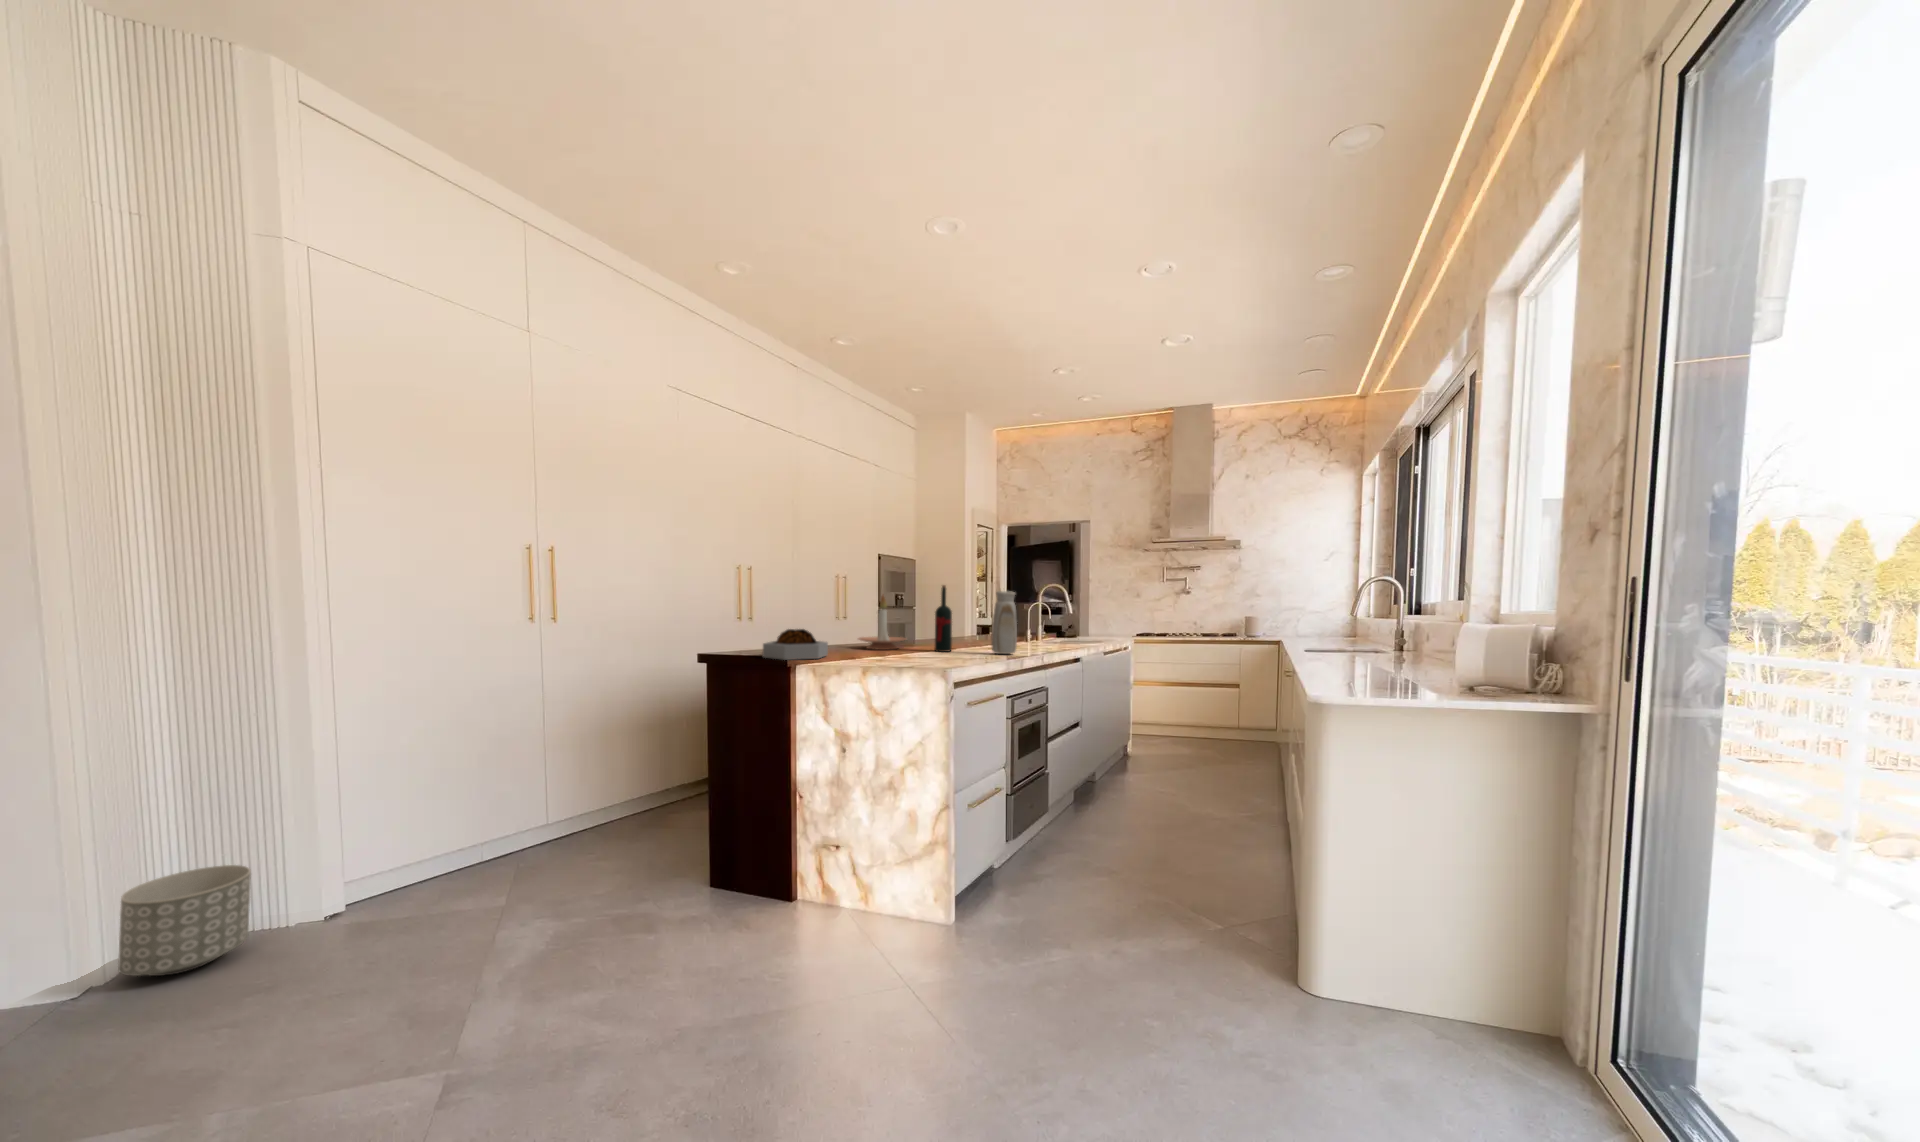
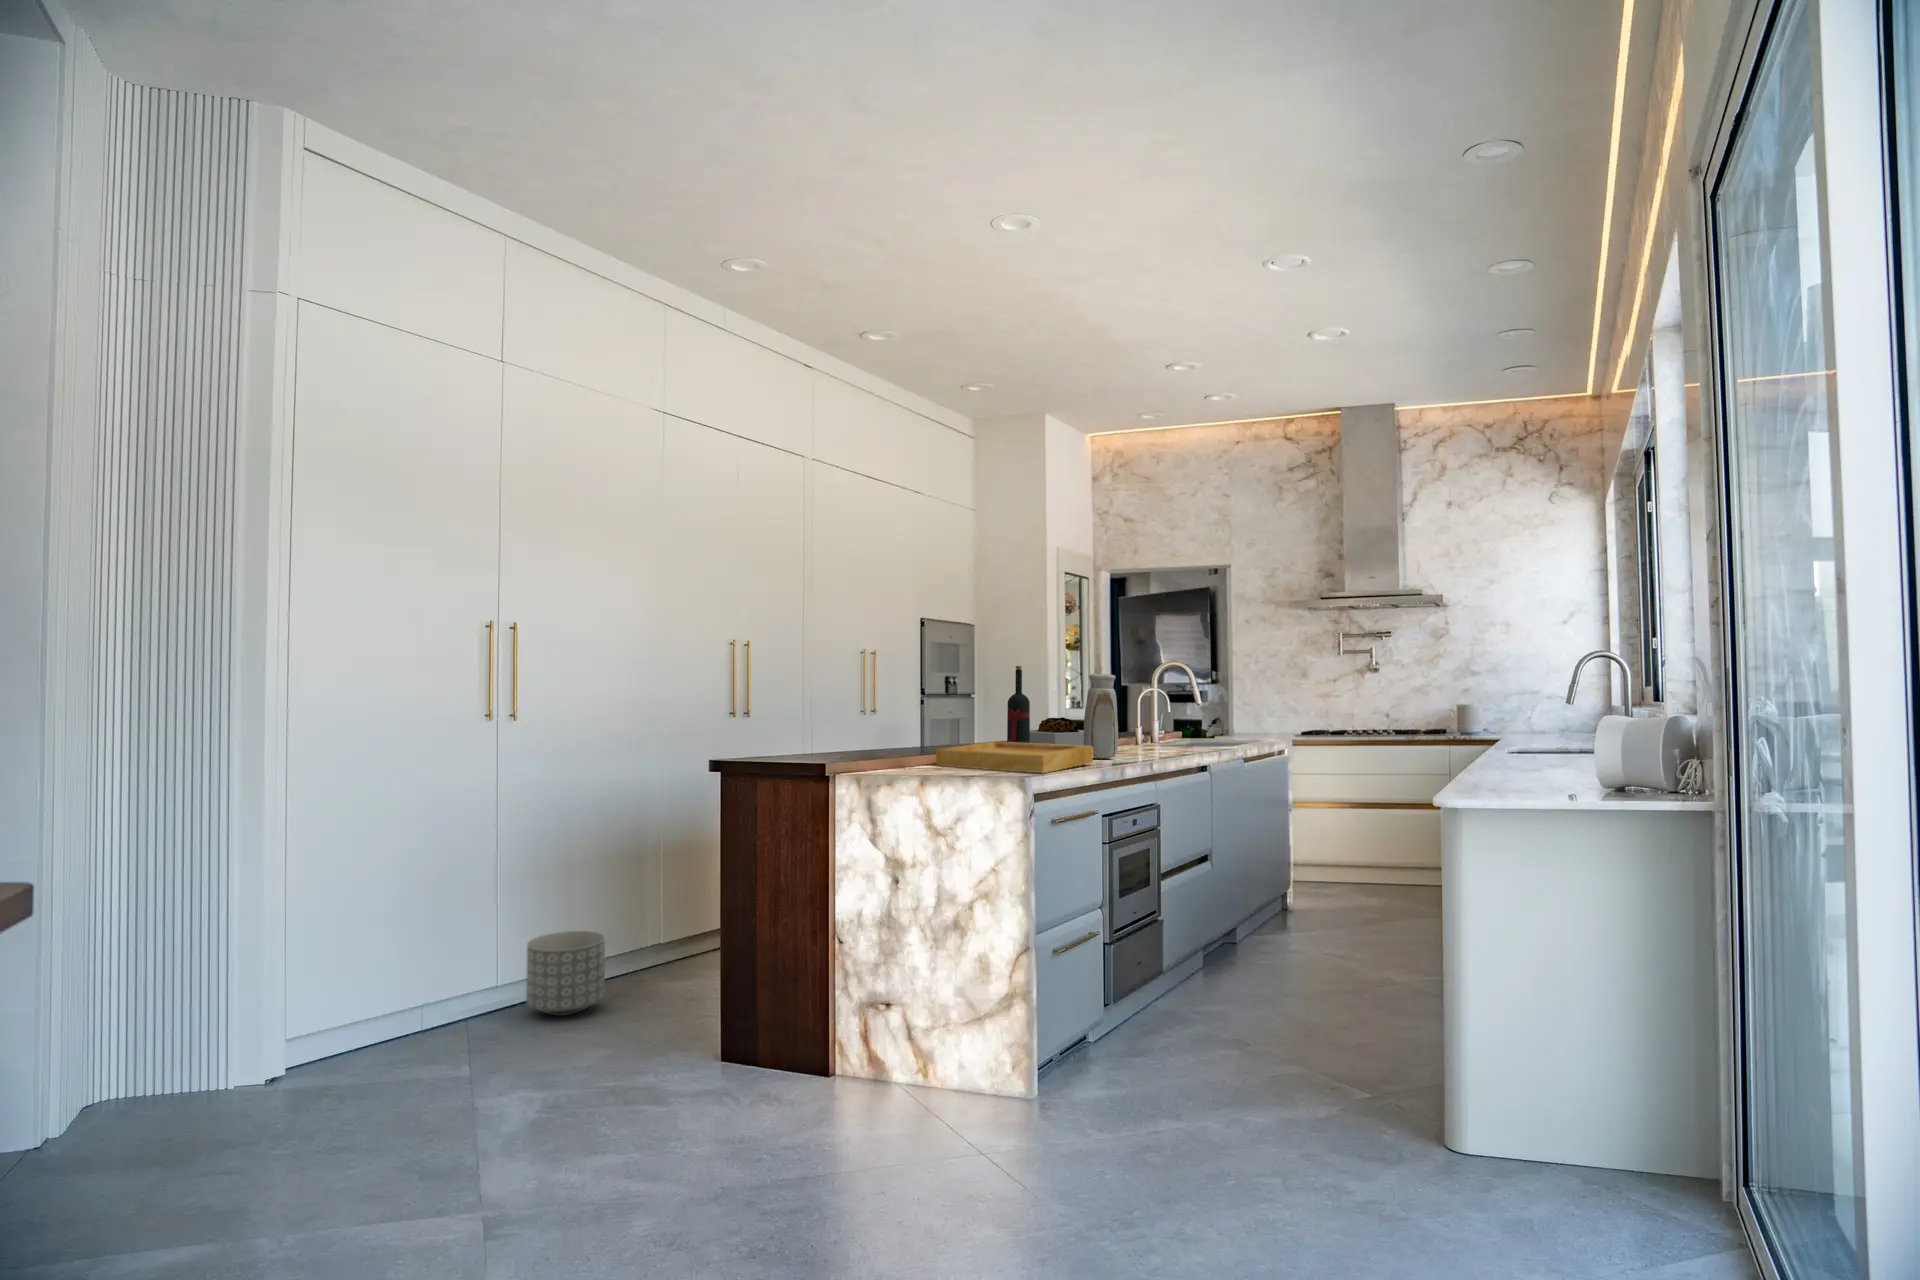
candle holder: present [859,596,906,650] -> none [904,679,970,753]
decorative bowl: present [763,629,828,660] -> present [1030,717,1084,746]
tray: none [879,641,999,666] -> present [936,742,1093,773]
planter: present [118,865,251,976] -> present [526,931,605,1016]

